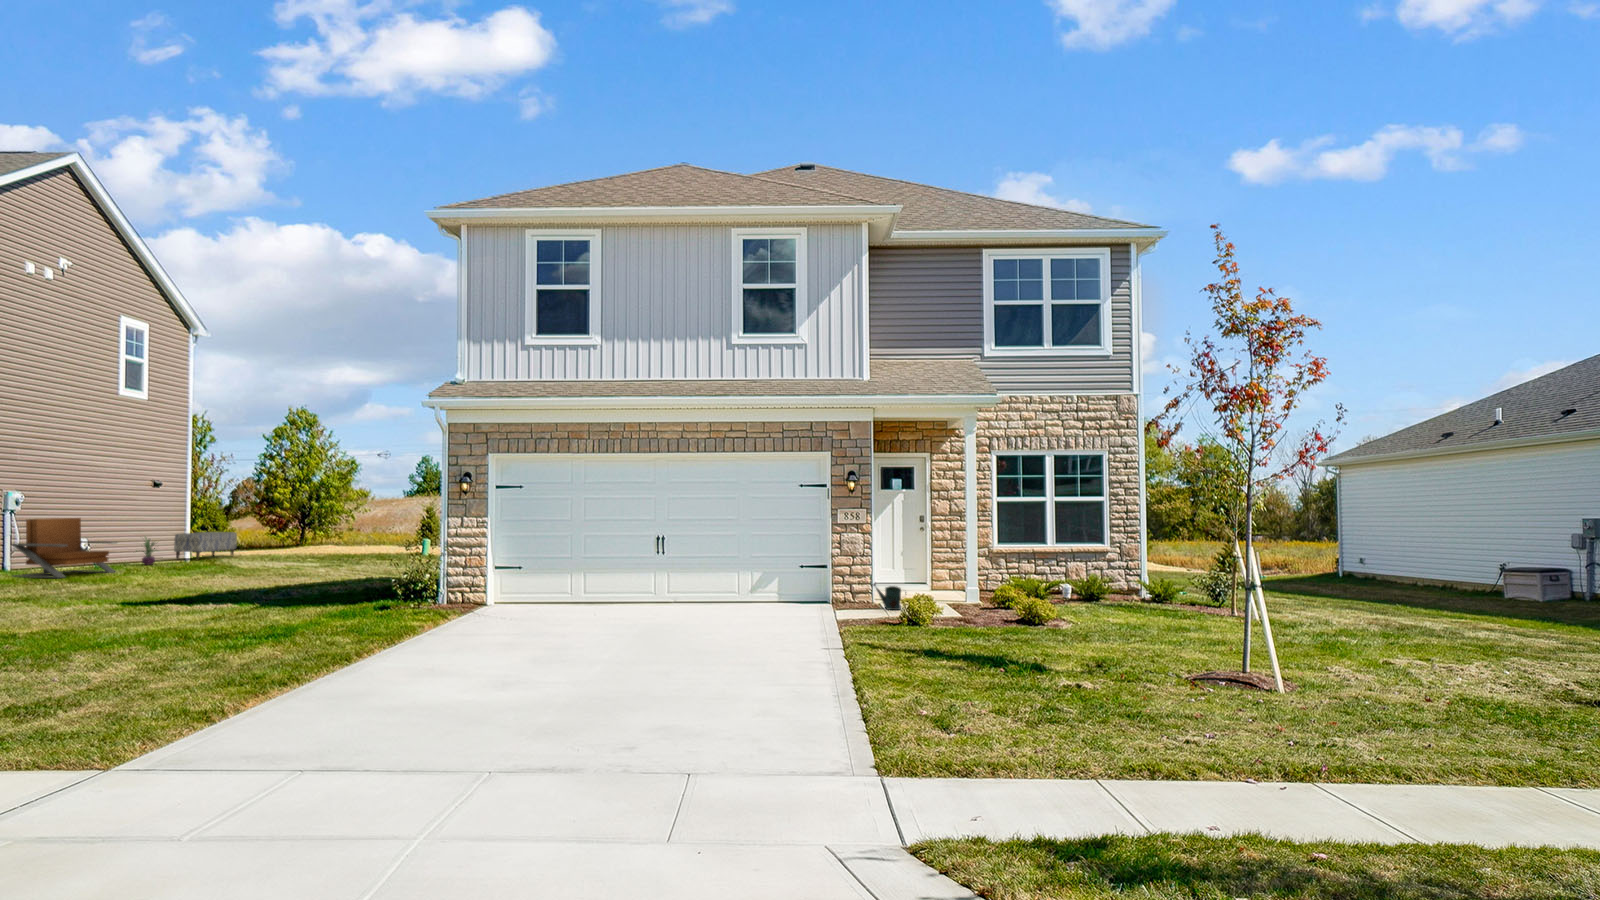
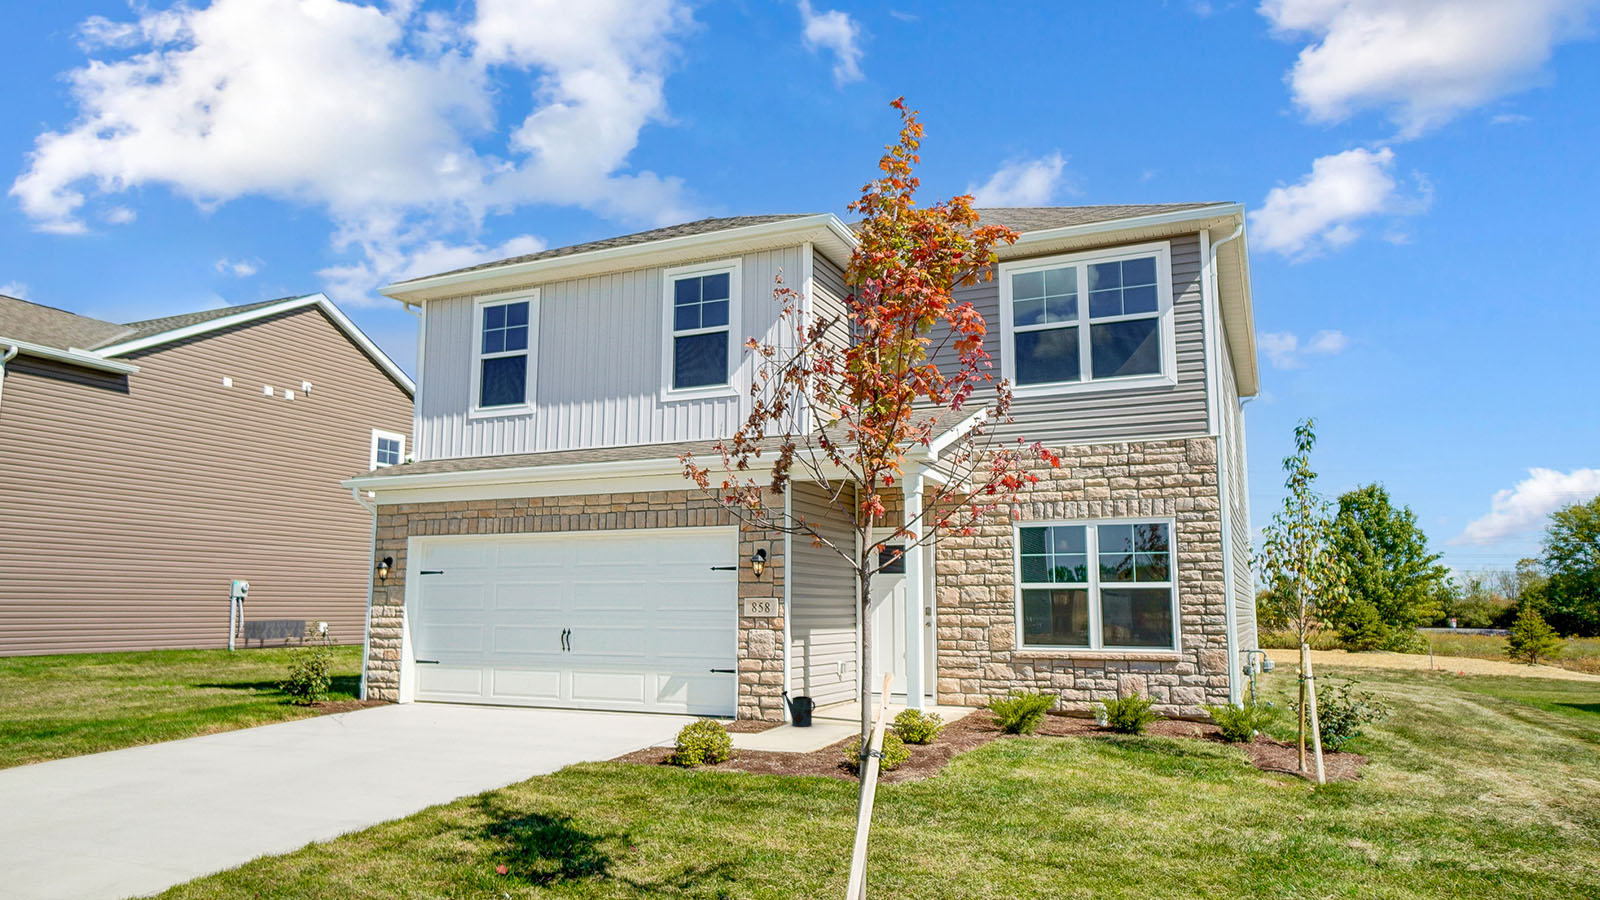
lounge chair: present [13,518,115,578] -> none [78,605,170,663]
decorative plant: present [136,537,155,565] -> none [196,623,227,652]

